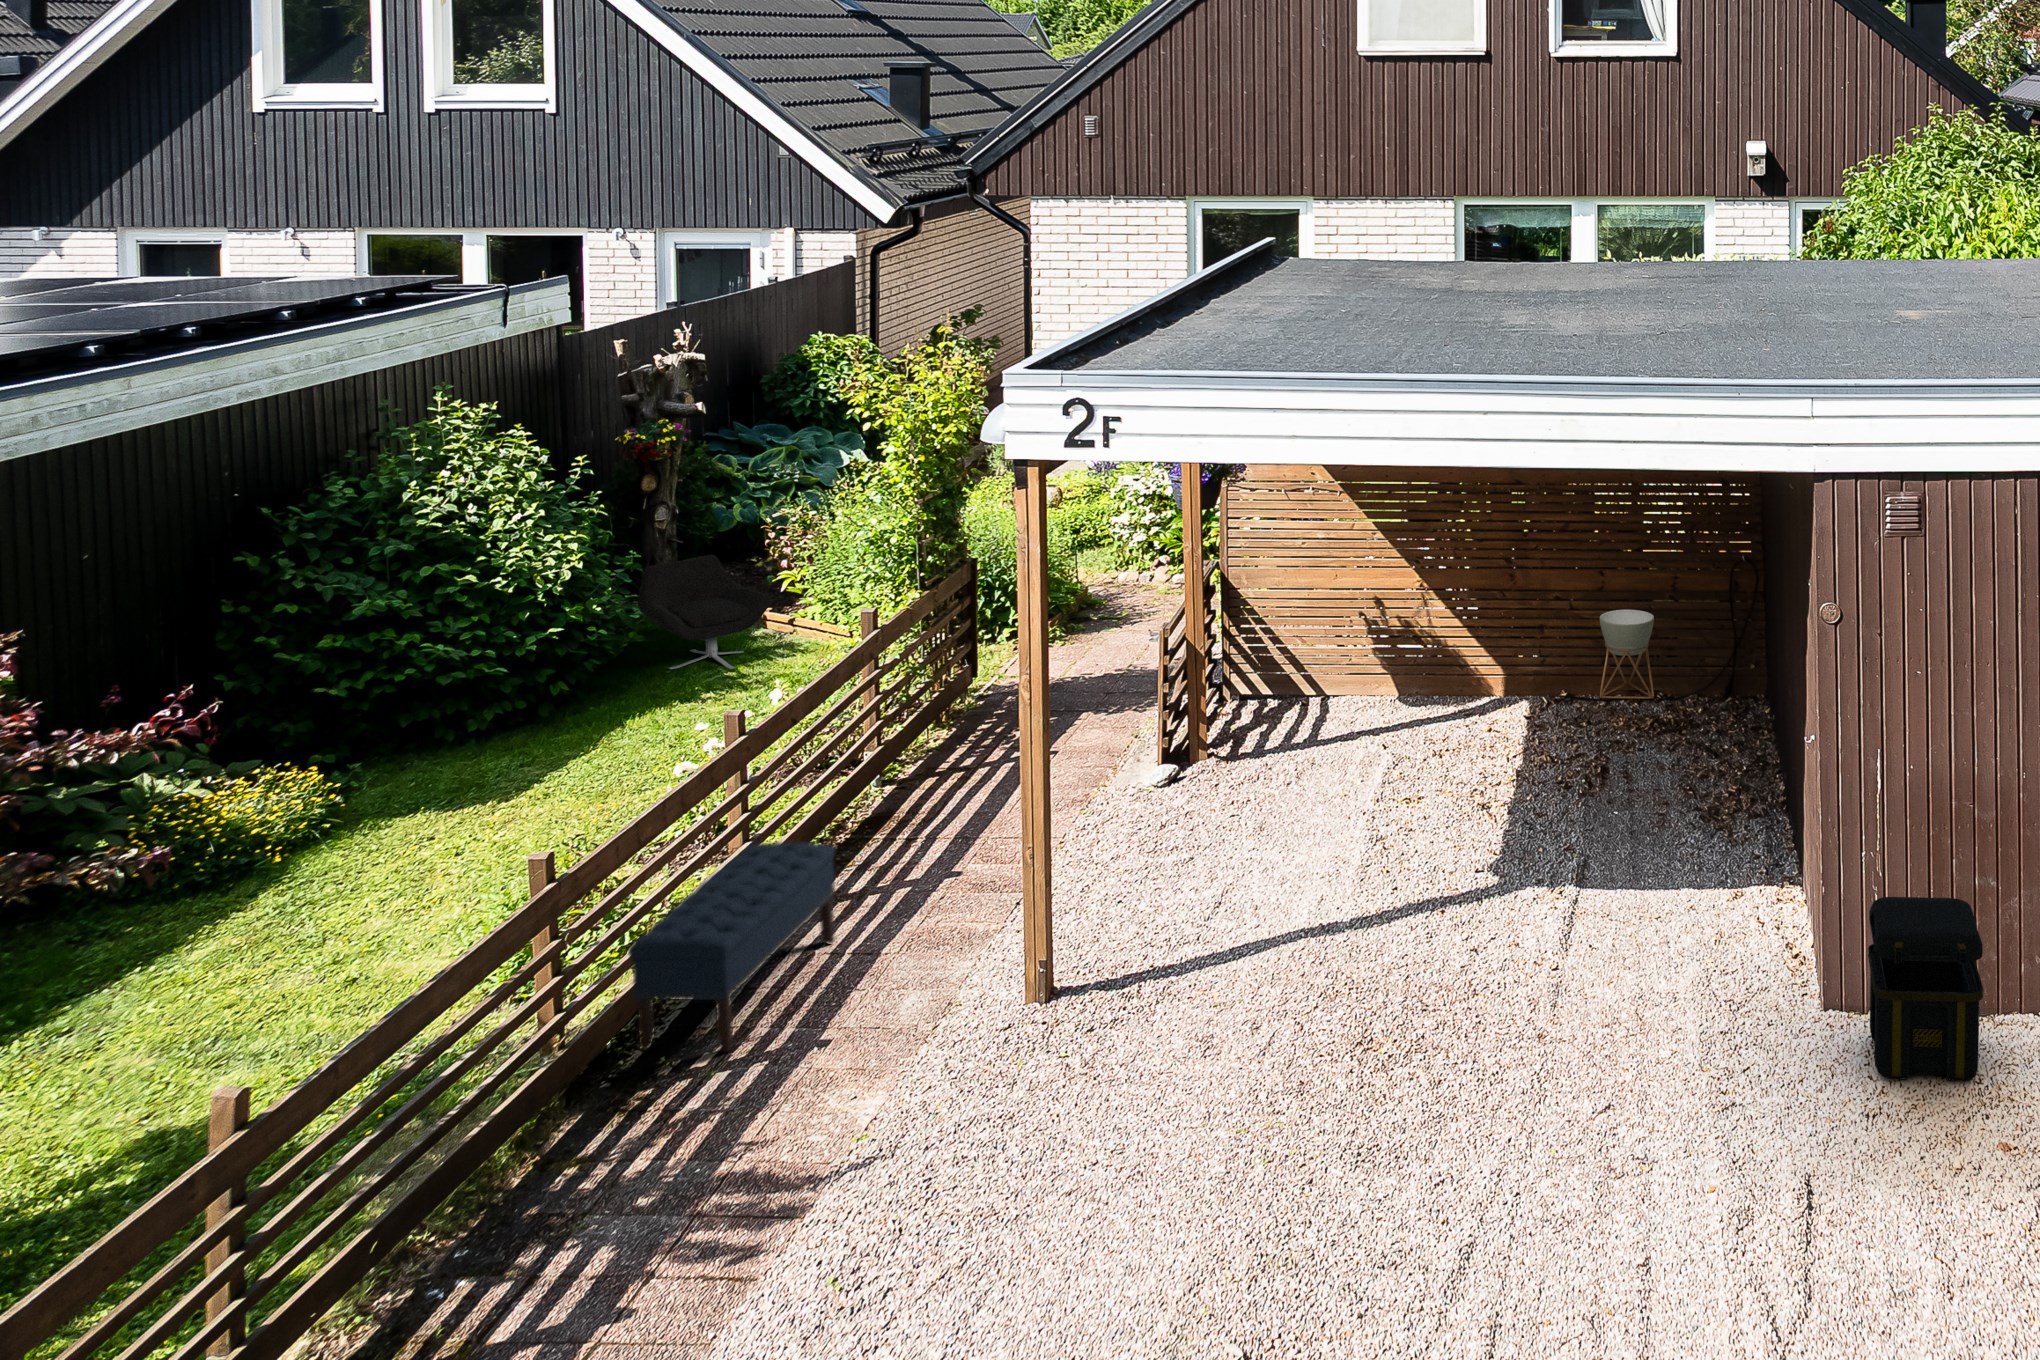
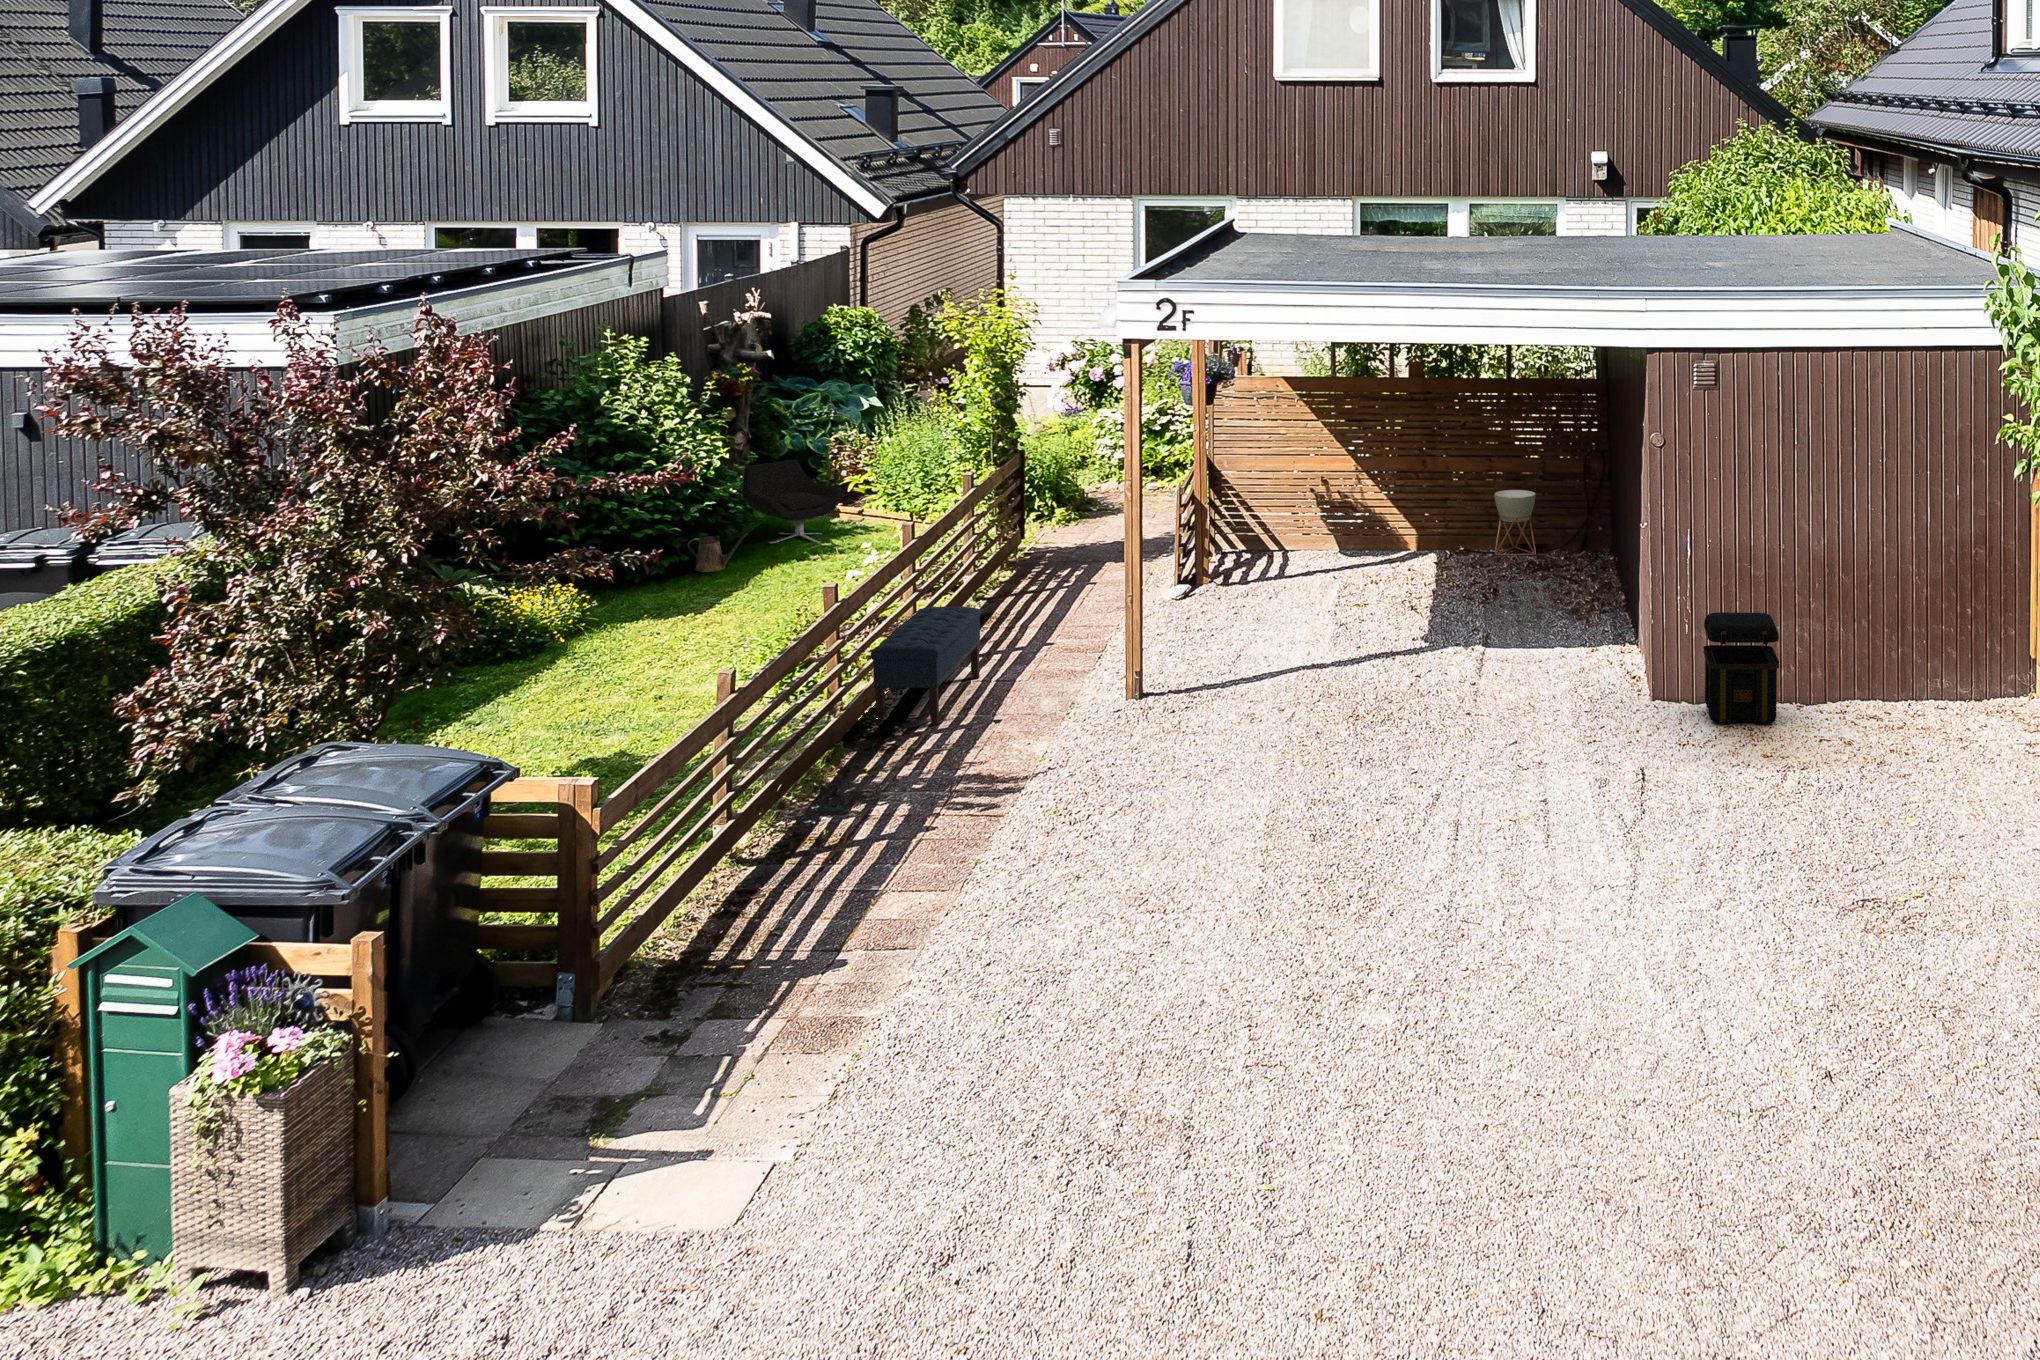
watering can: none [541,671,618,722] -> present [688,534,748,572]

